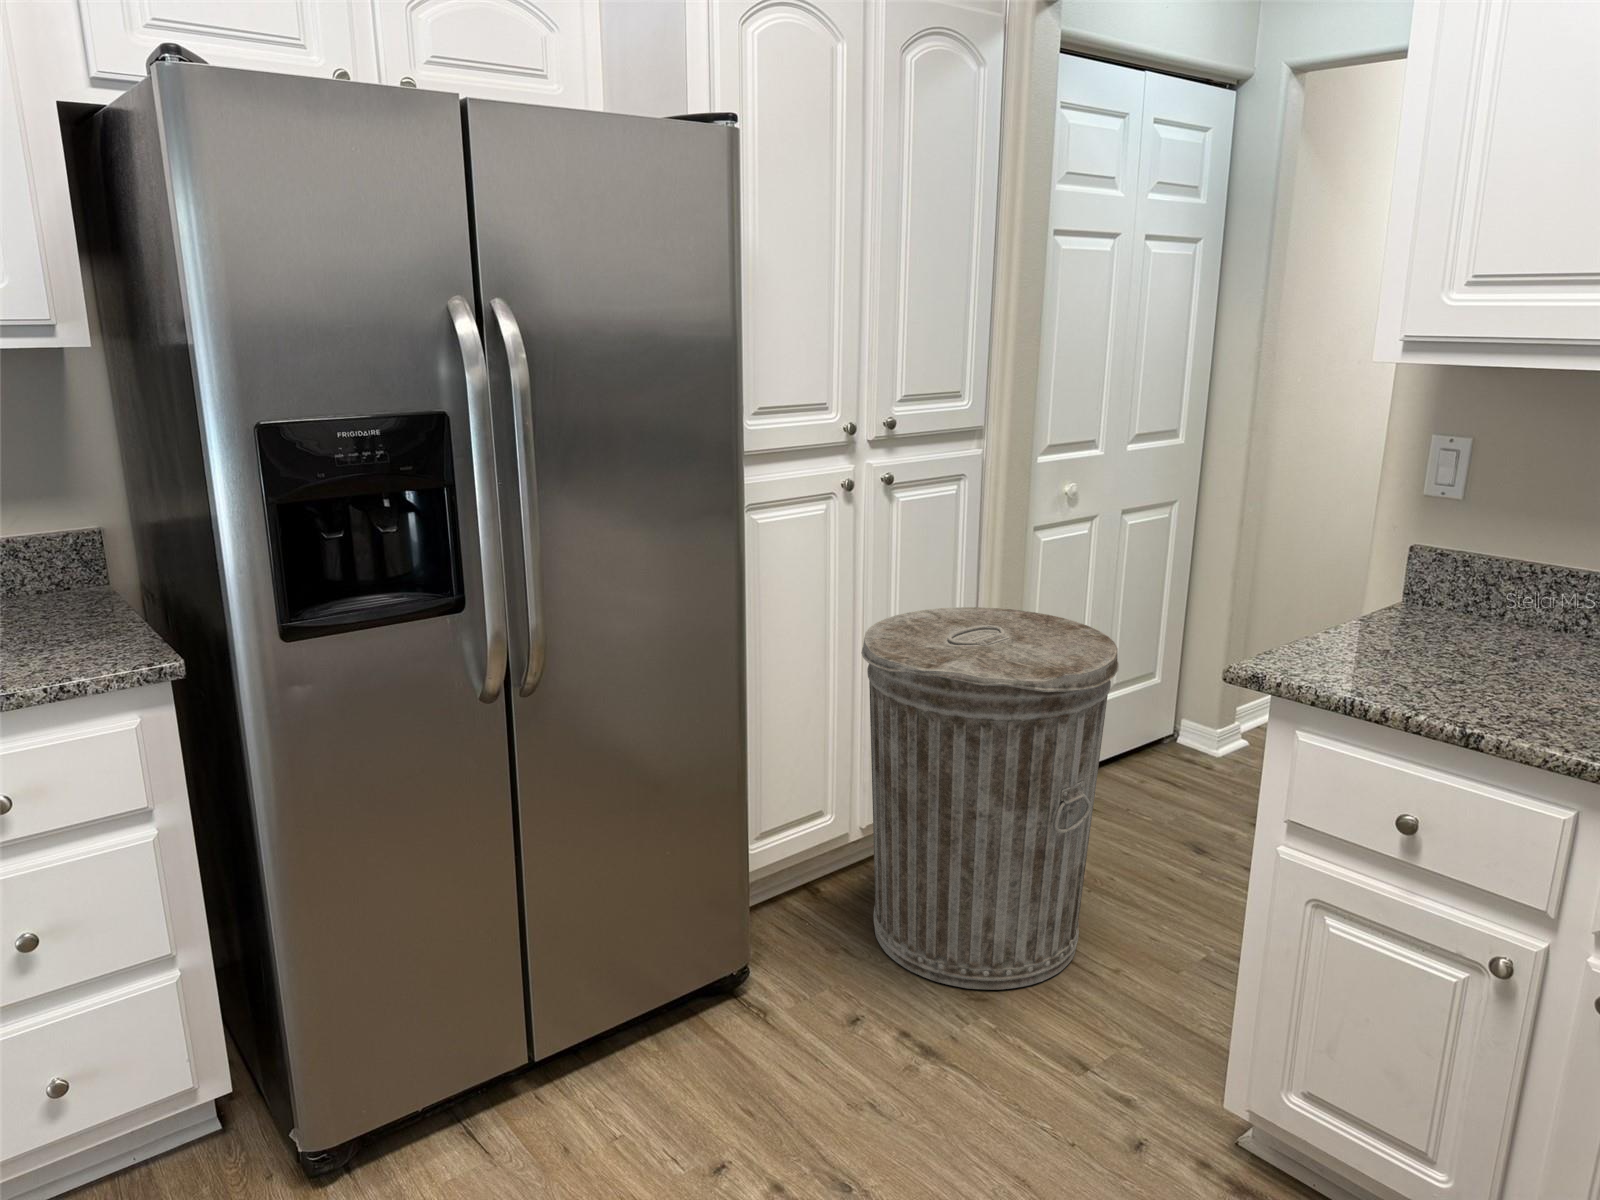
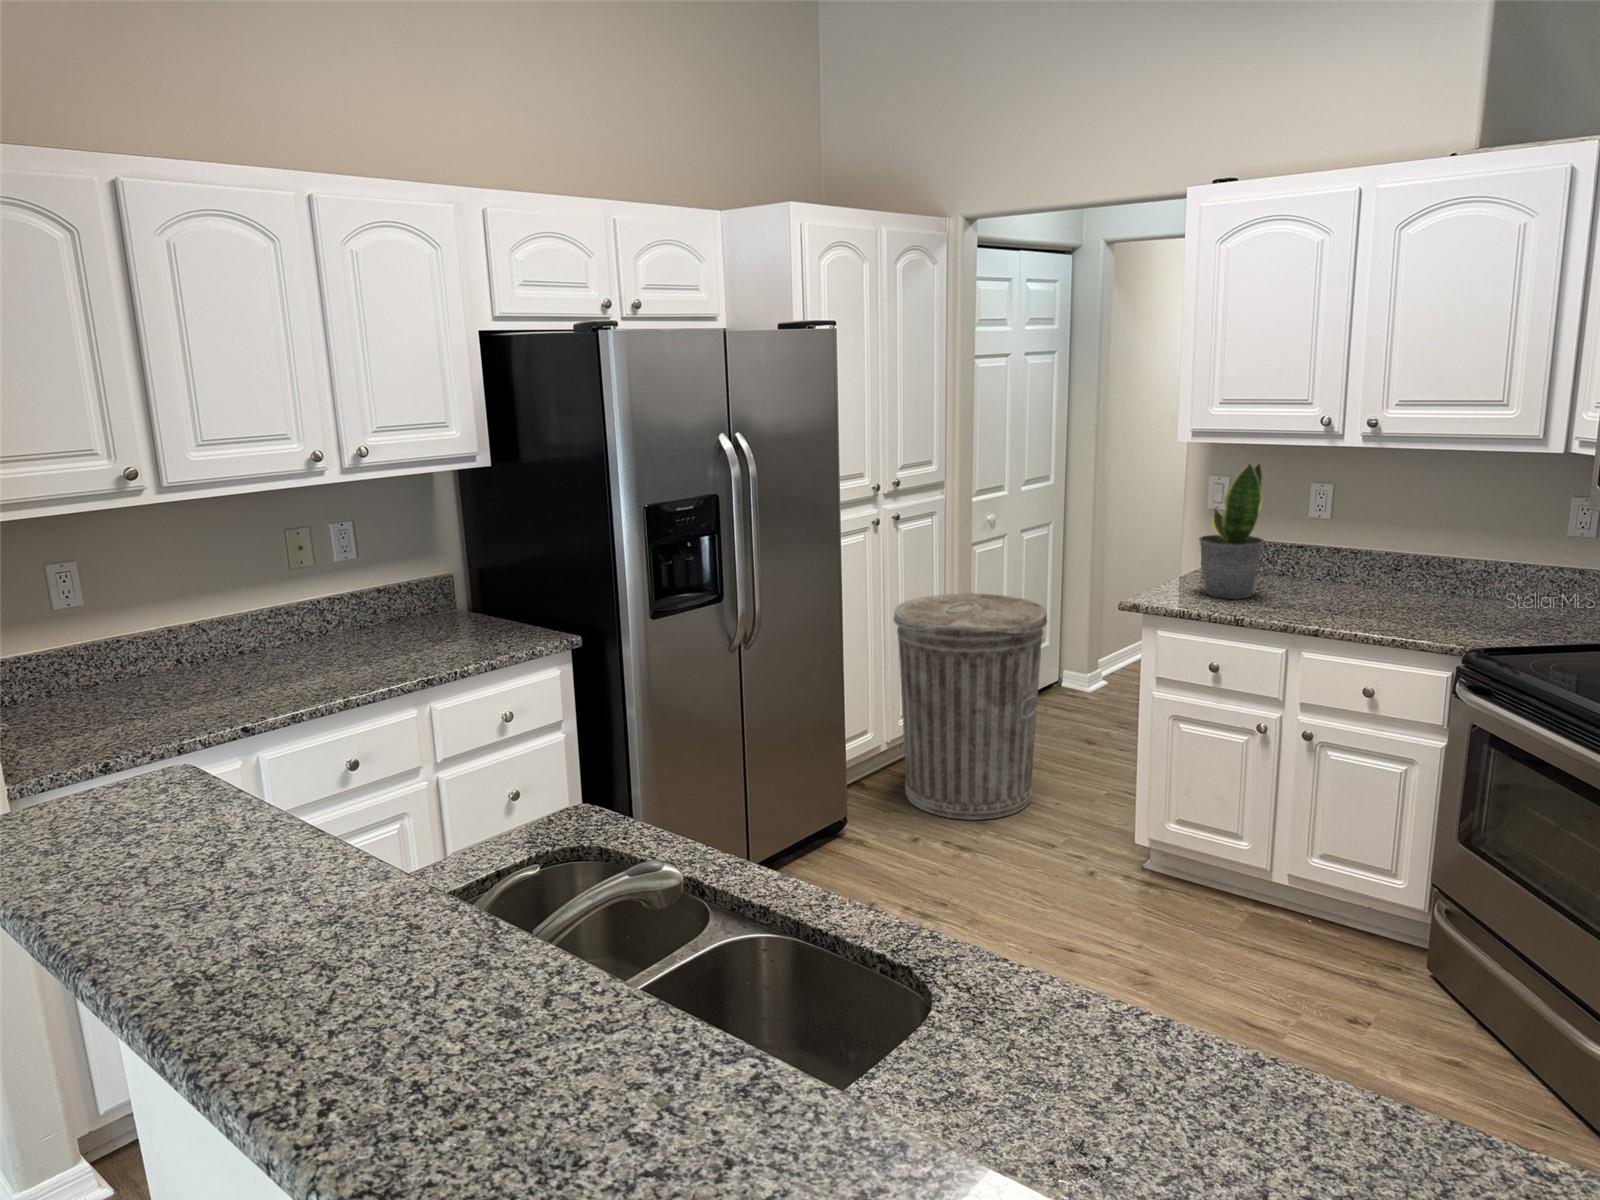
potted plant: none [1397,401,1546,678] -> present [1199,463,1264,599]

